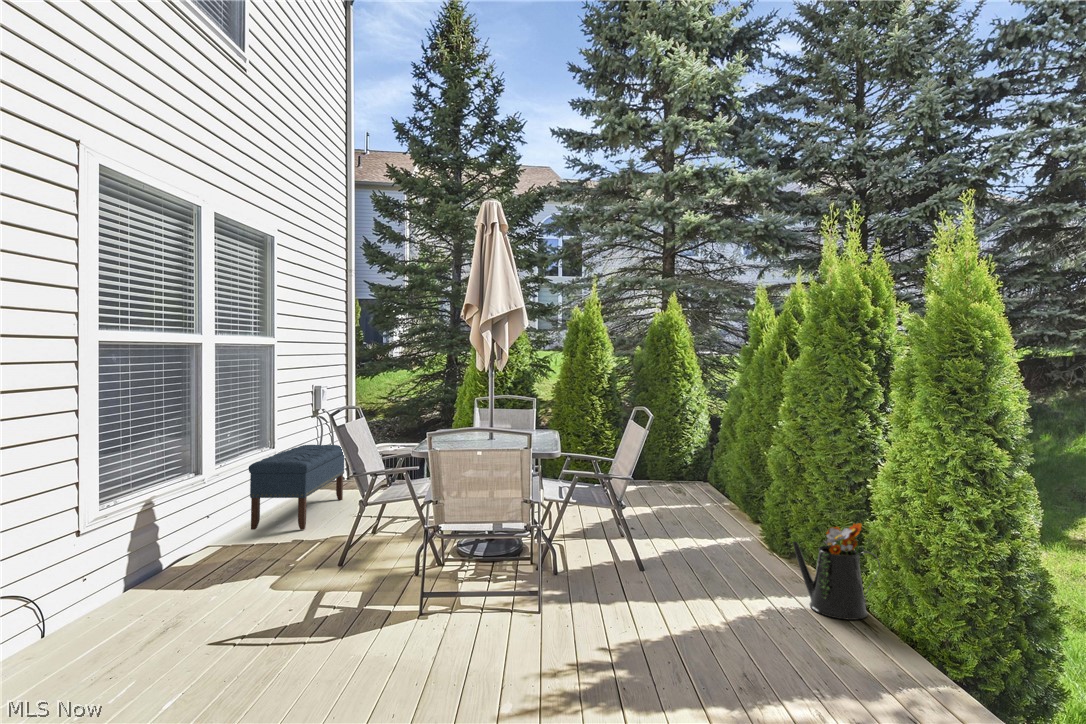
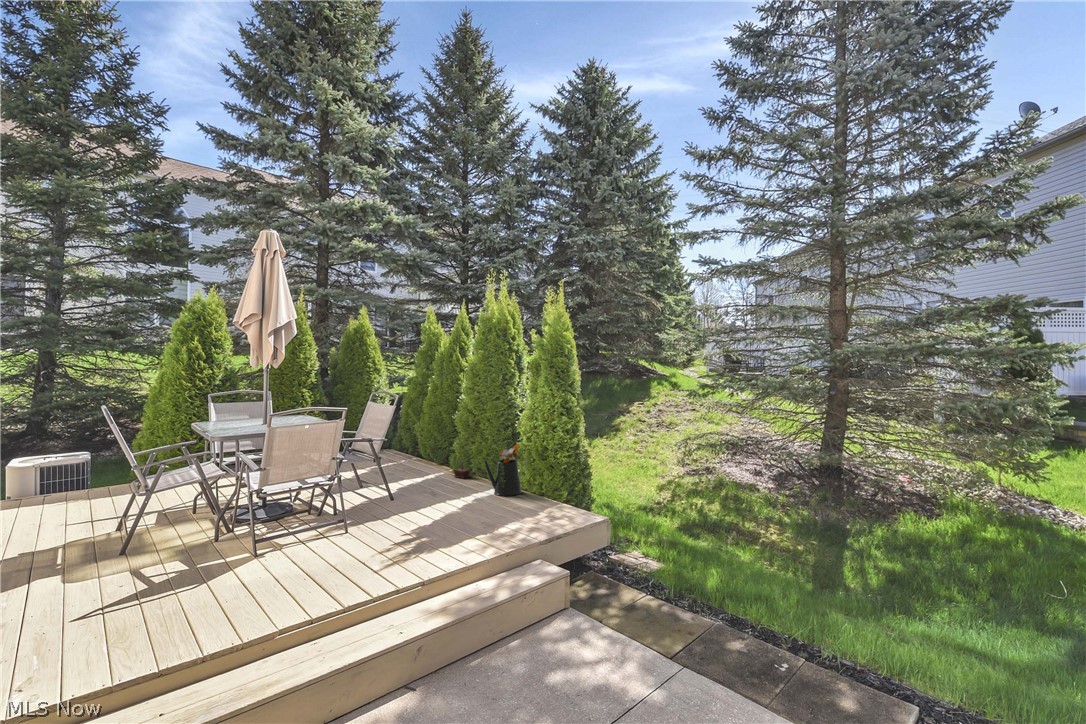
bench: present [249,445,344,530] -> none [6,451,78,535]
potted plant: none [754,486,796,558] -> present [452,436,473,478]

